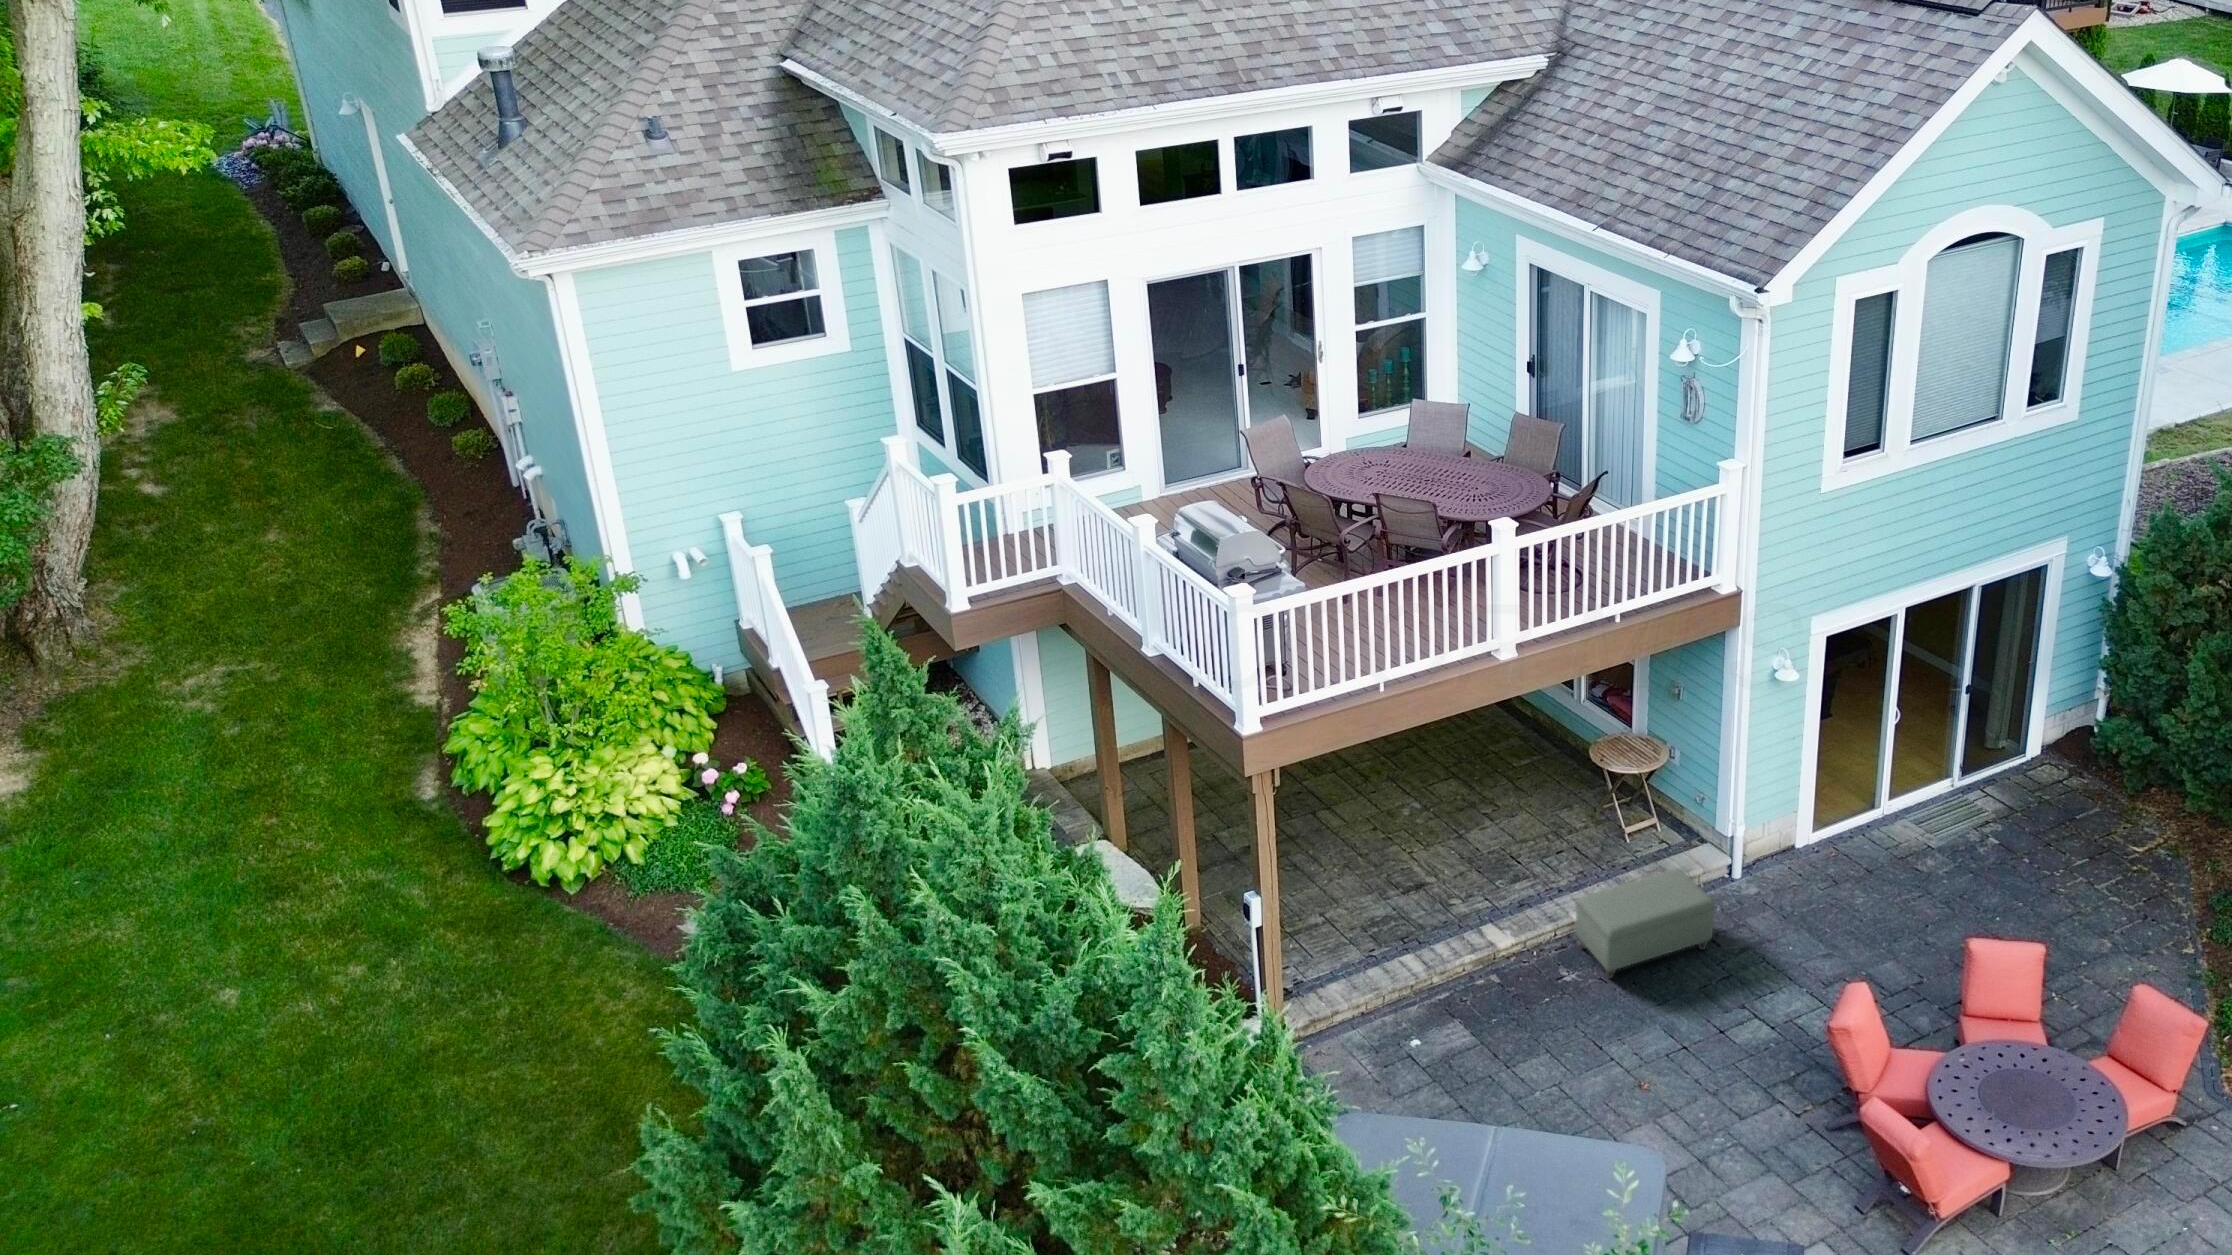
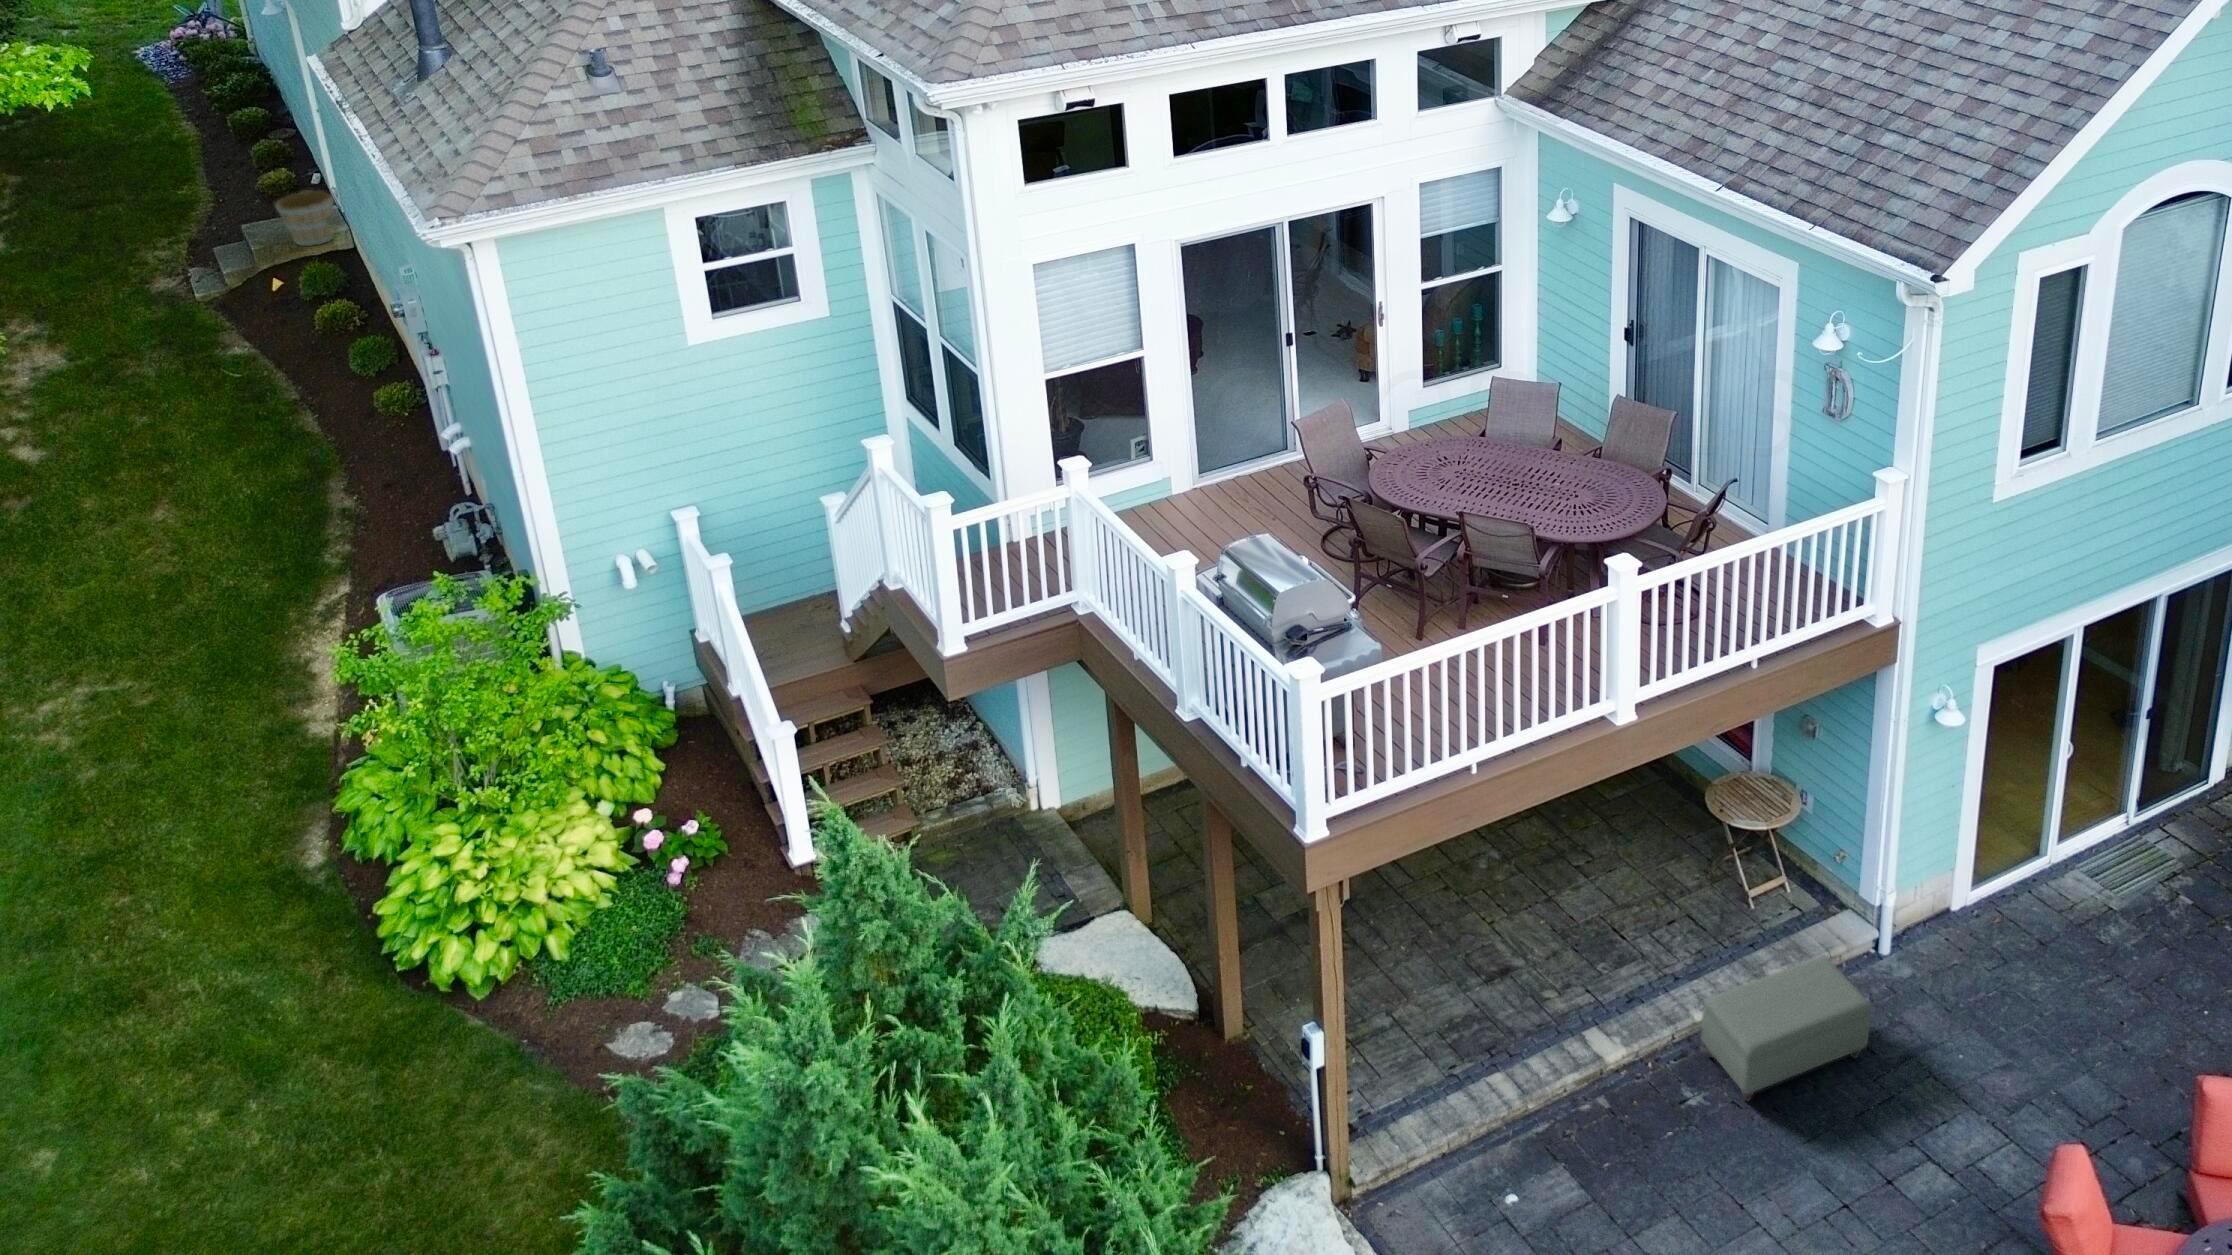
wooden bucket: none [356,277,410,327] -> present [275,190,334,246]

